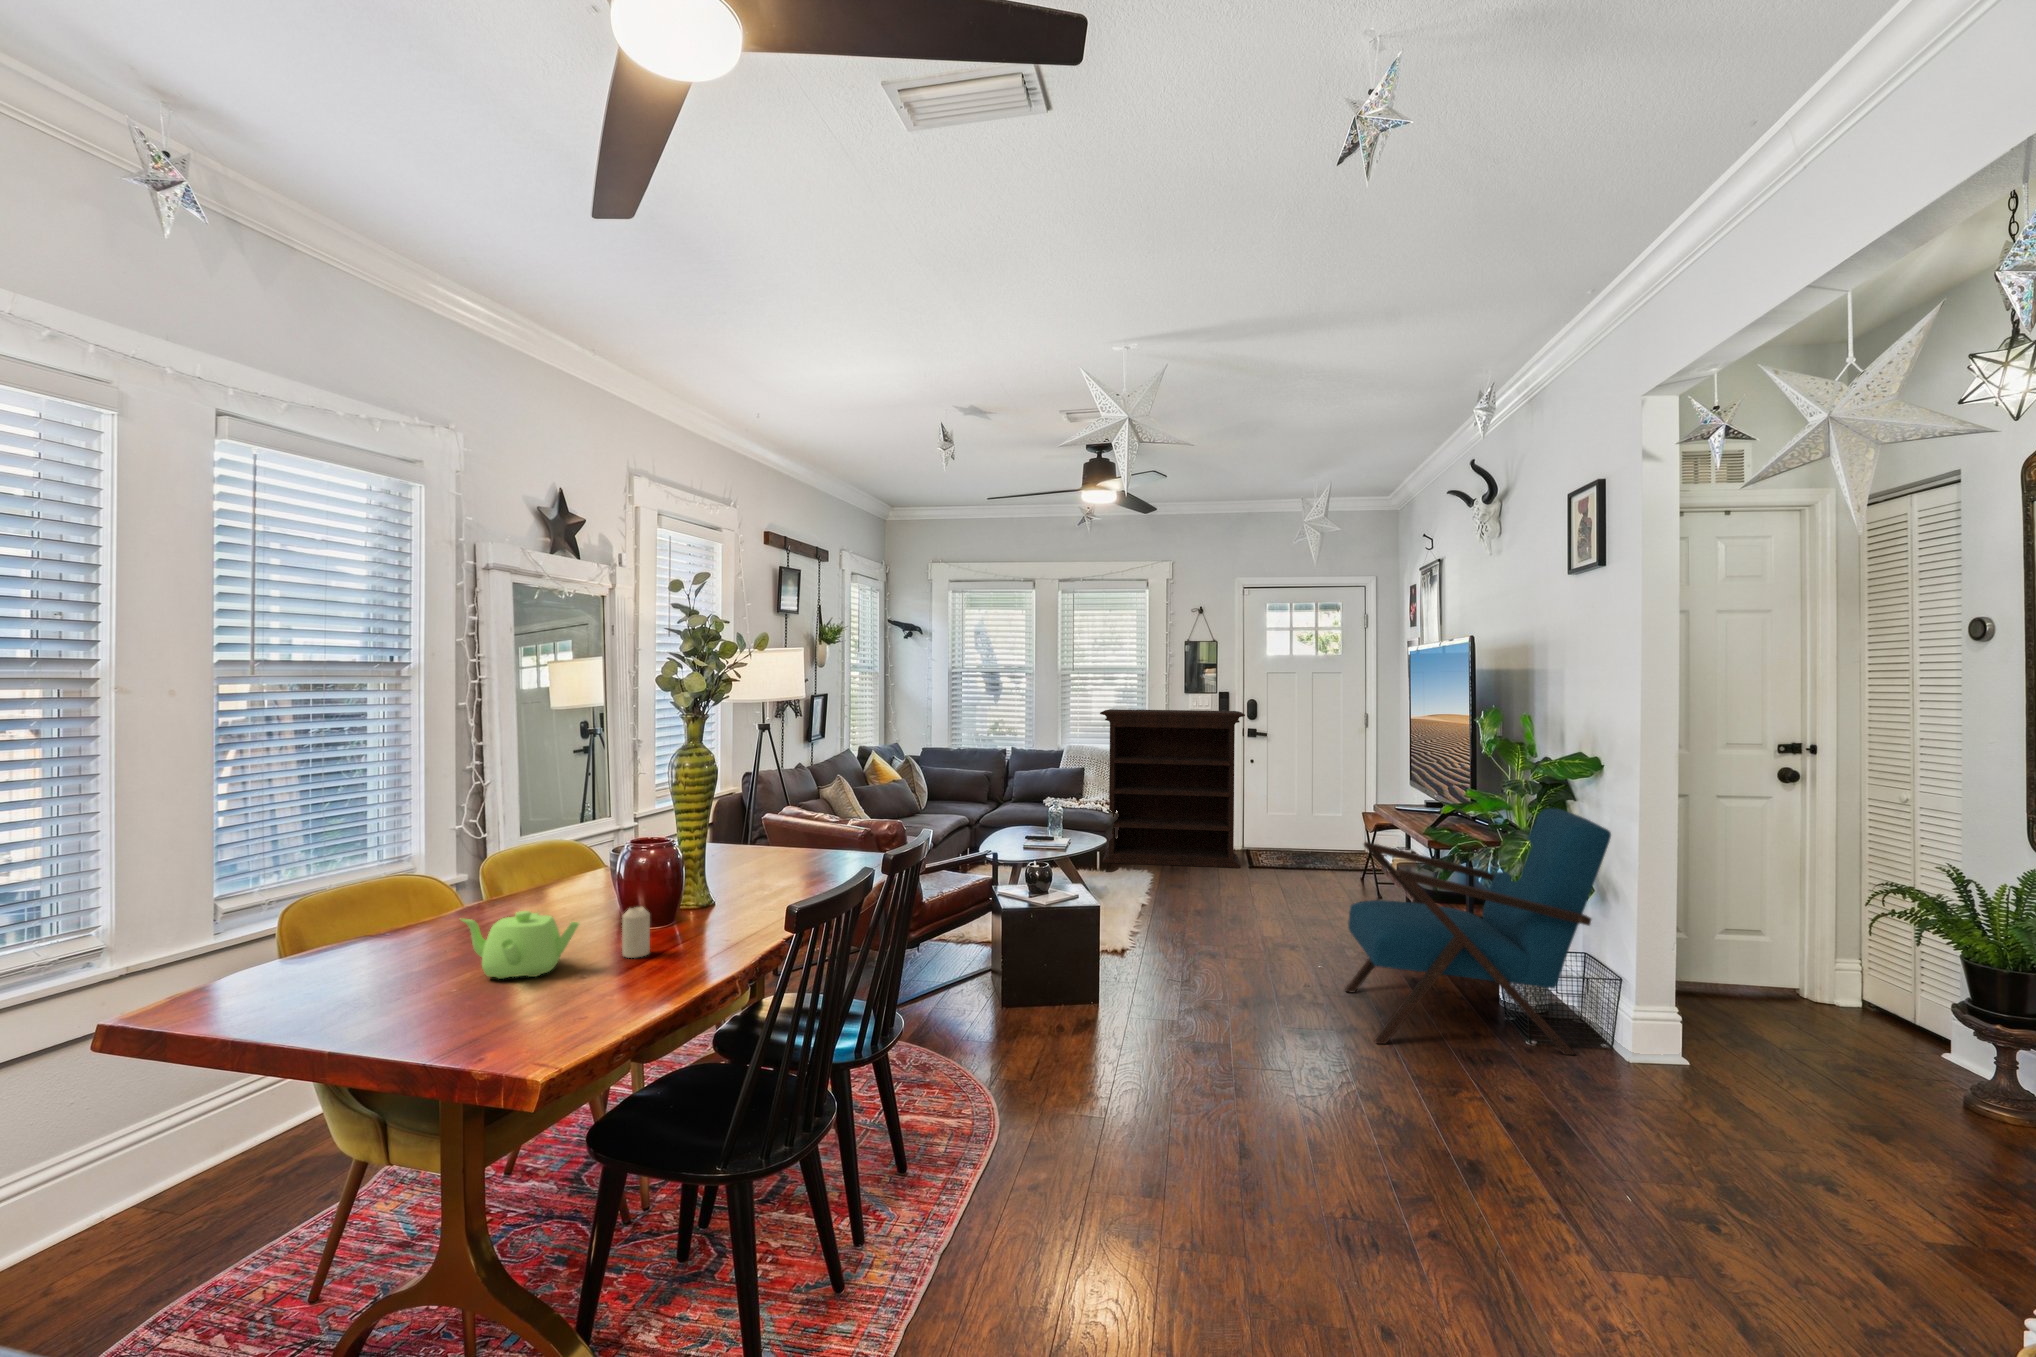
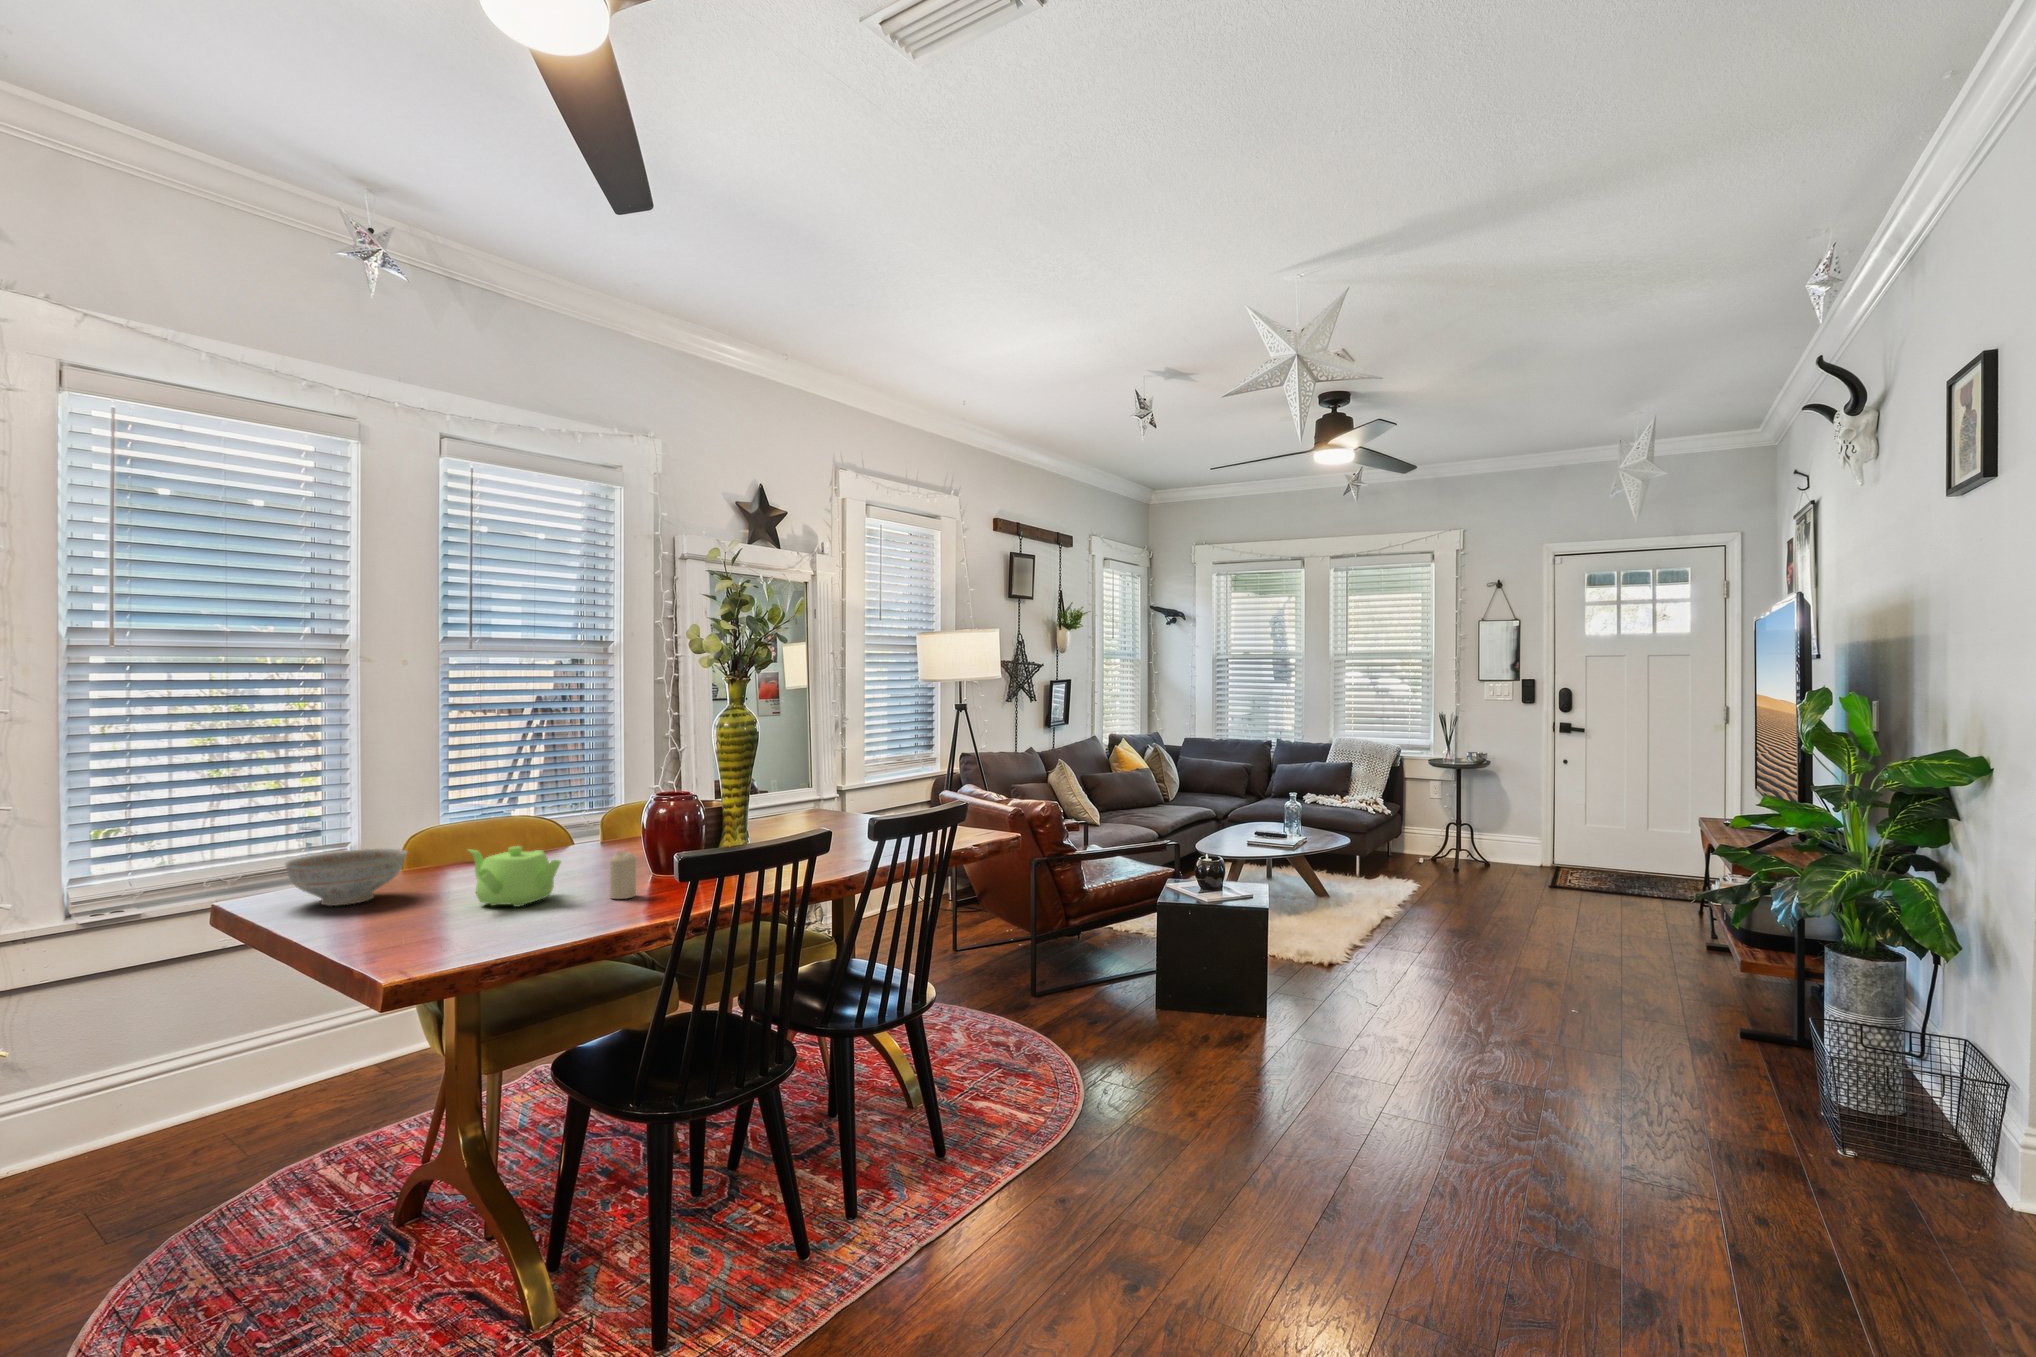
bookshelf: present [1100,709,1245,868] -> none [1364,698,1547,886]
armchair: present [1345,809,1611,1055] -> none [1591,817,1970,1167]
decorative bowl: none [228,926,375,1000] -> present [285,849,407,906]

